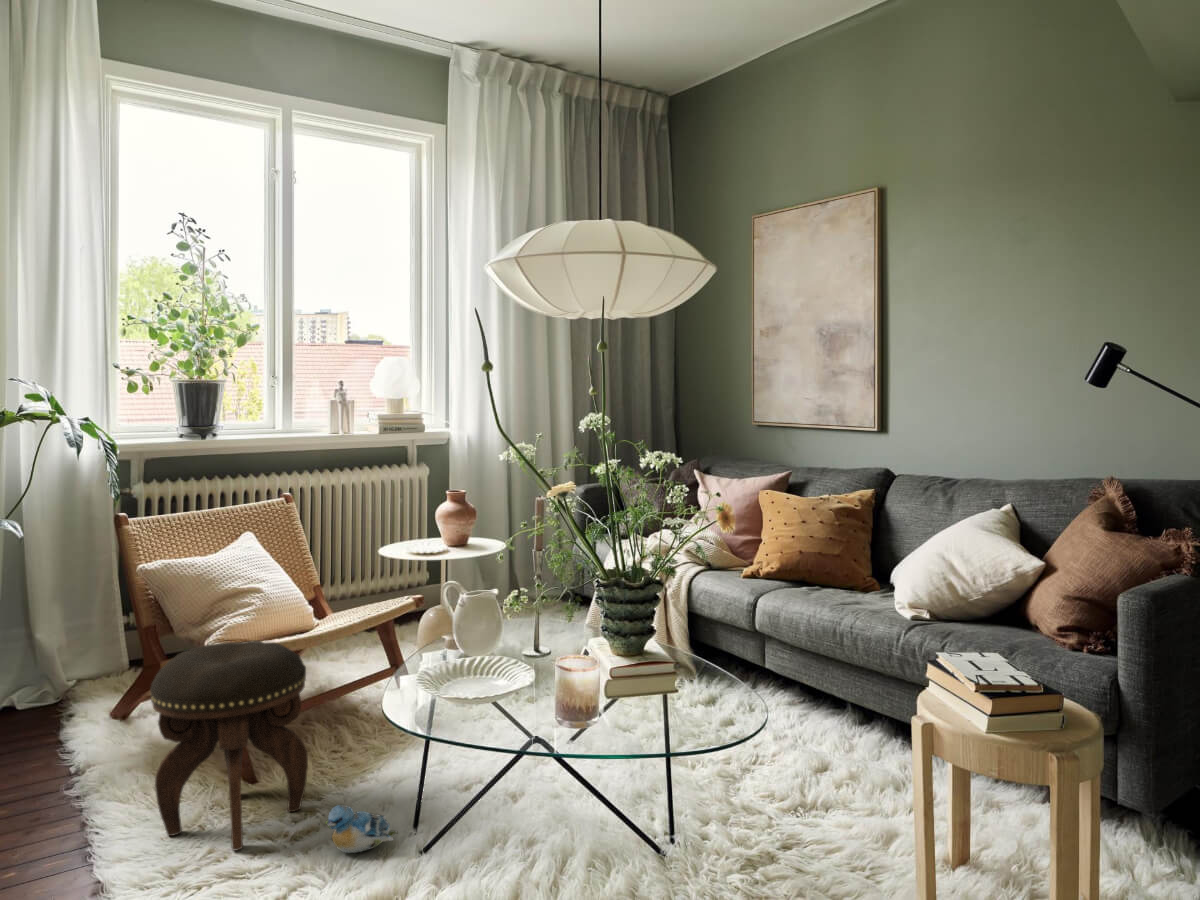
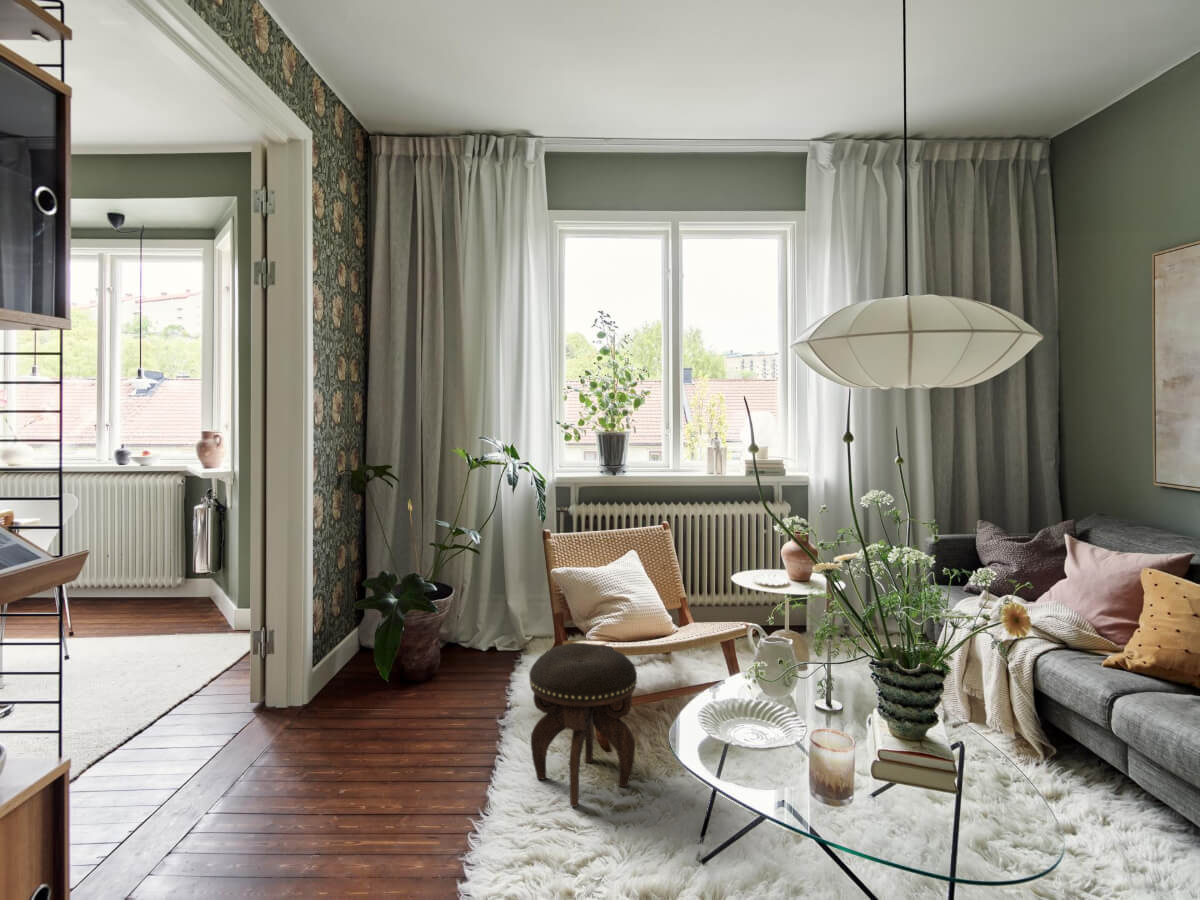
plush toy: present [326,805,397,853] -> none [629,797,687,841]

